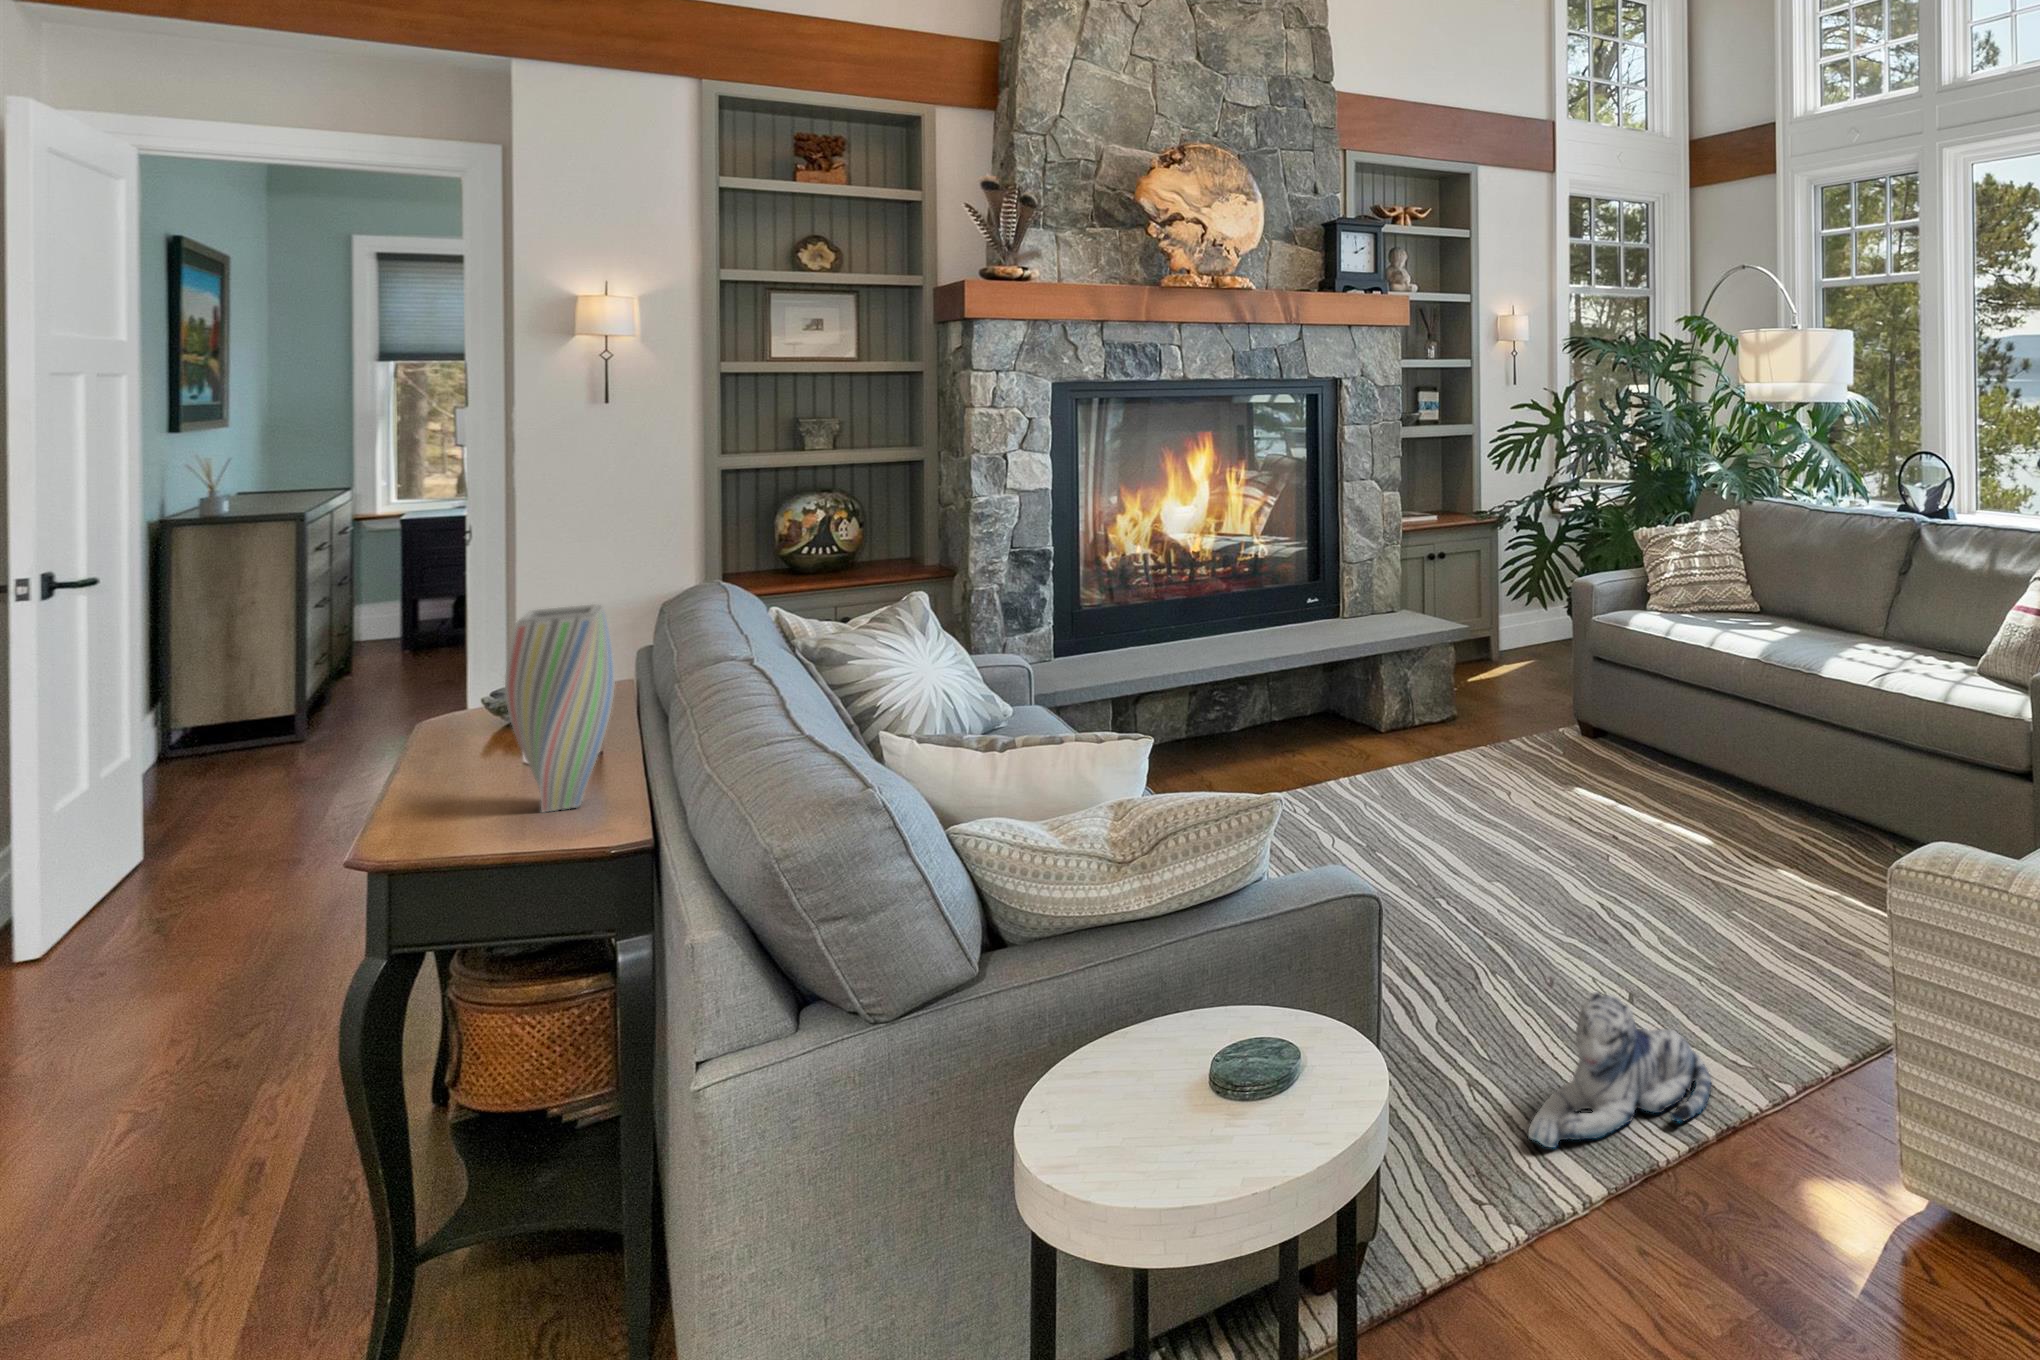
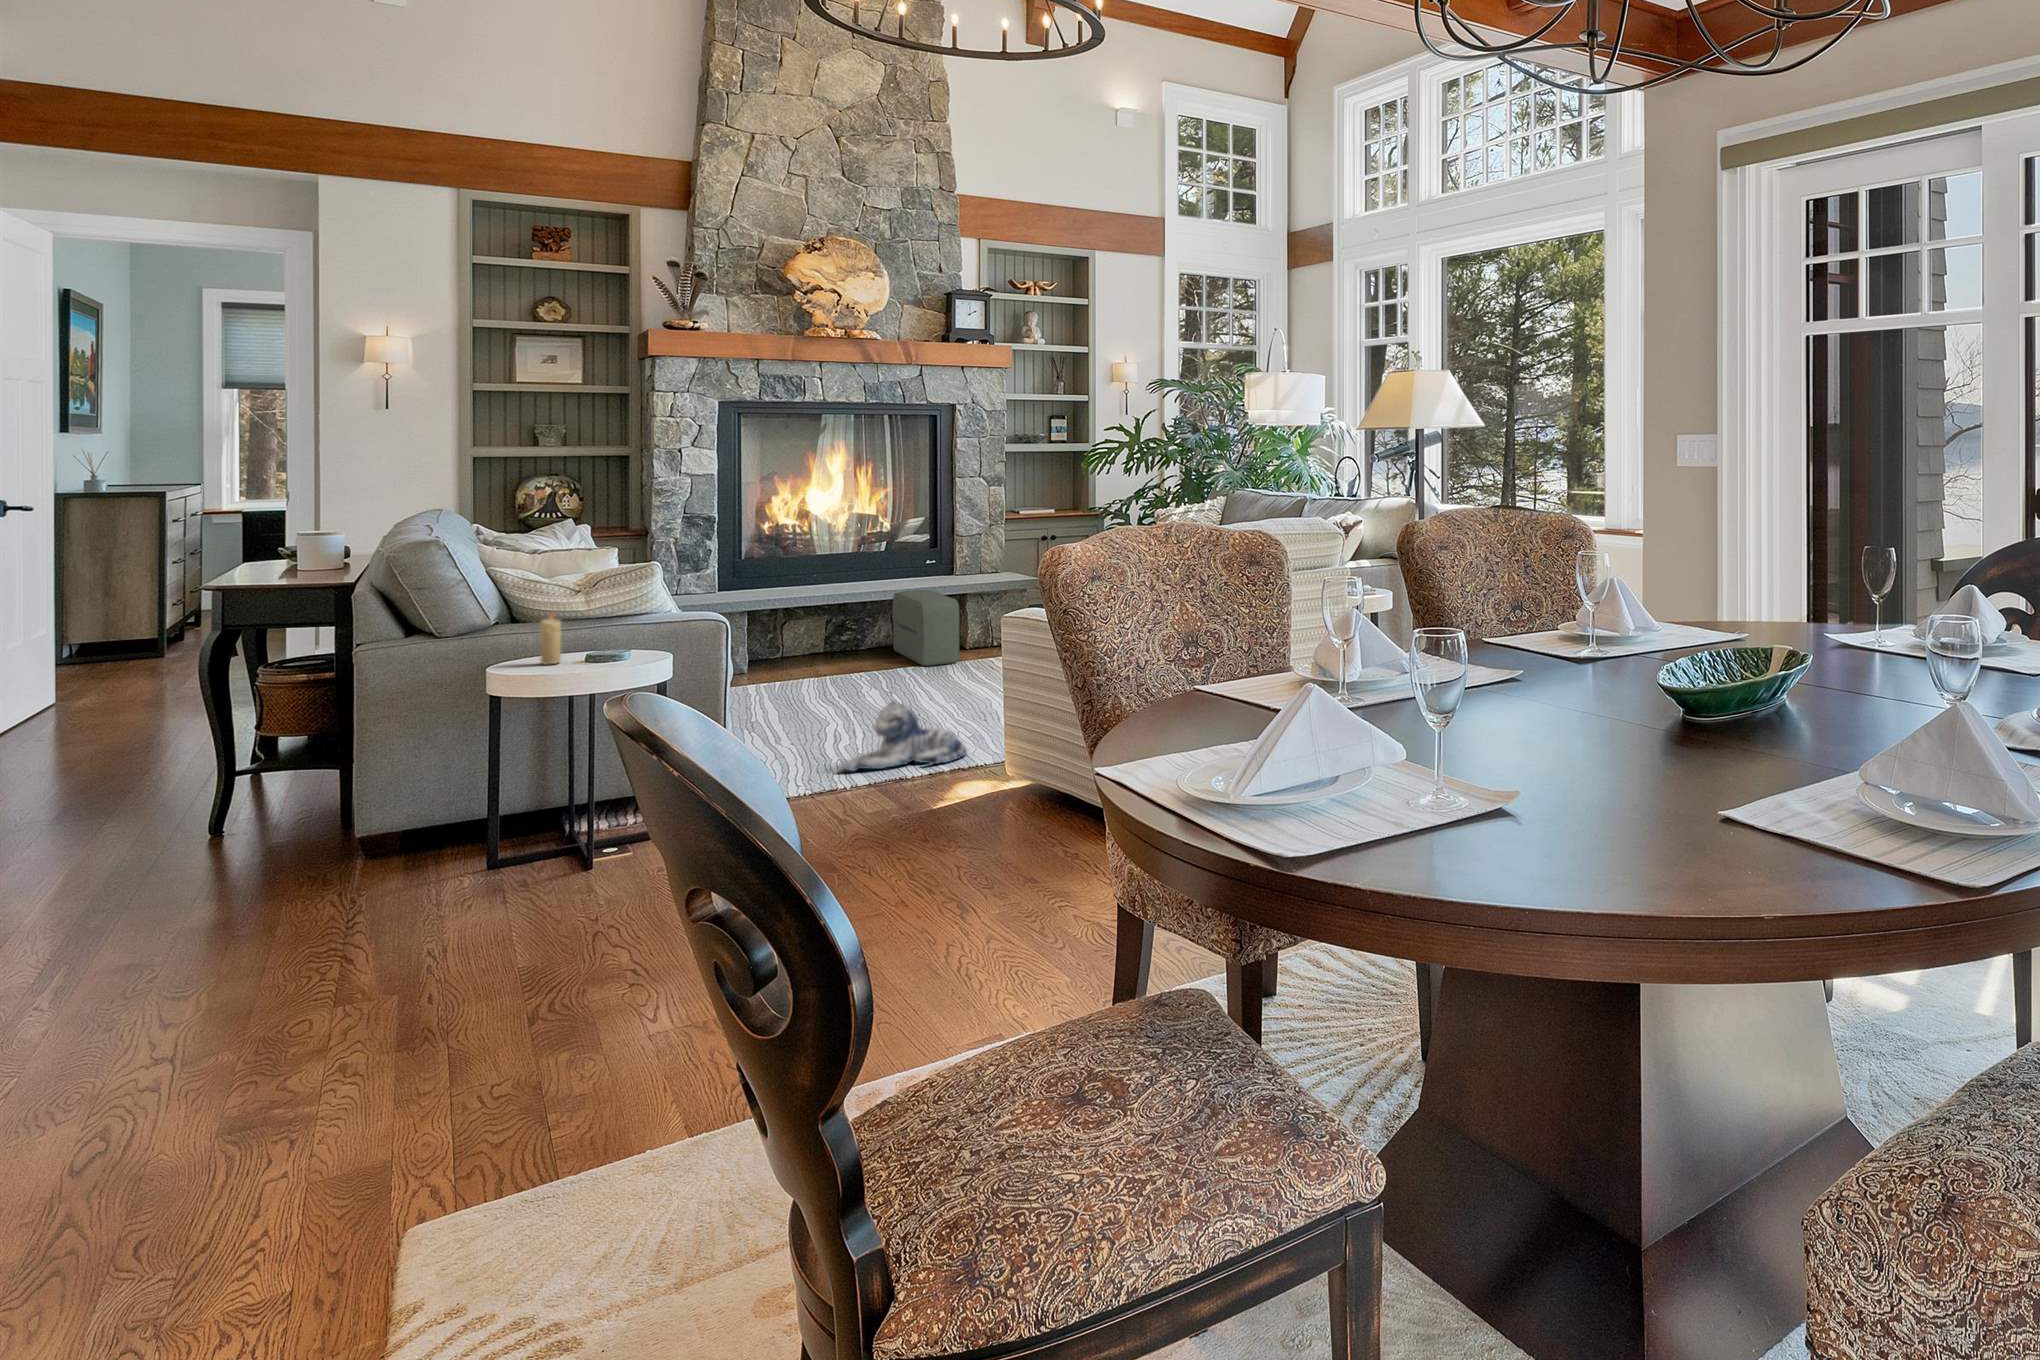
vase: present [505,604,615,812] -> none [284,479,342,575]
pouf: none [1297,650,1421,779] -> present [893,590,959,666]
candle: none [1147,1008,1192,1153] -> present [540,613,561,665]

